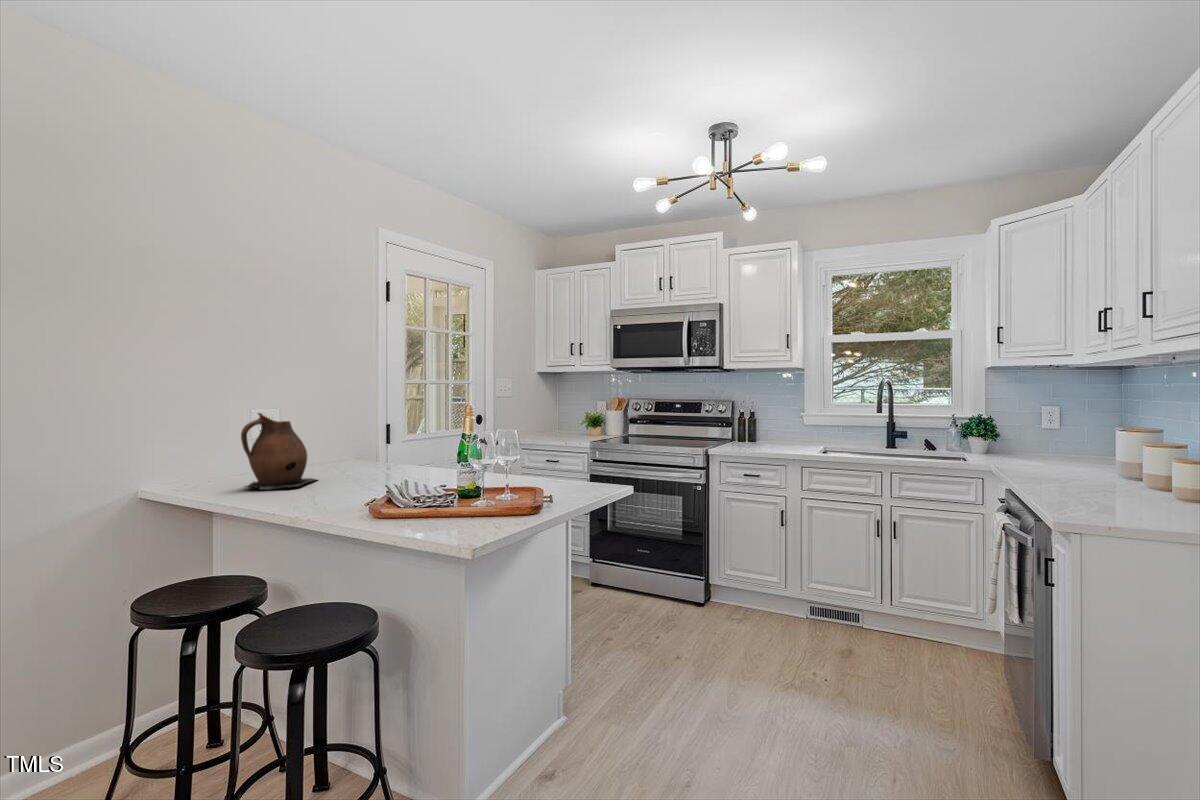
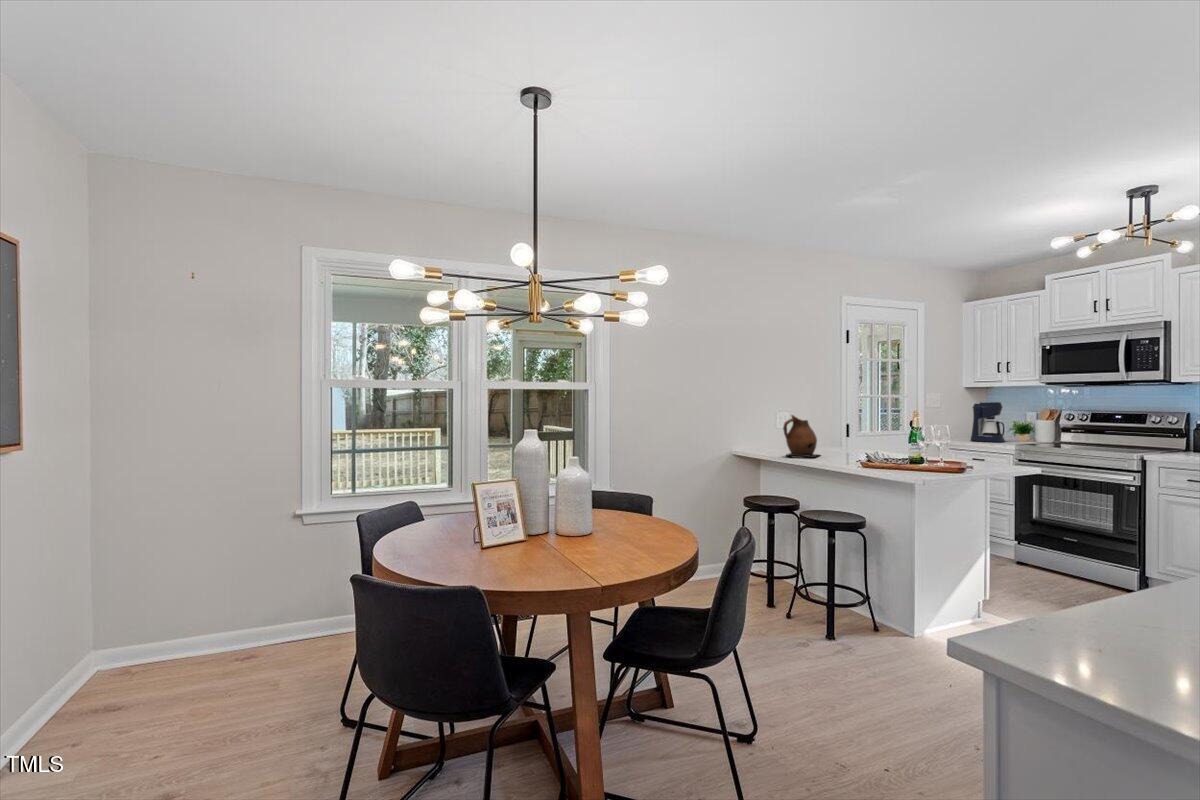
coffee maker: none [544,390,578,437] -> present [970,402,1005,442]

